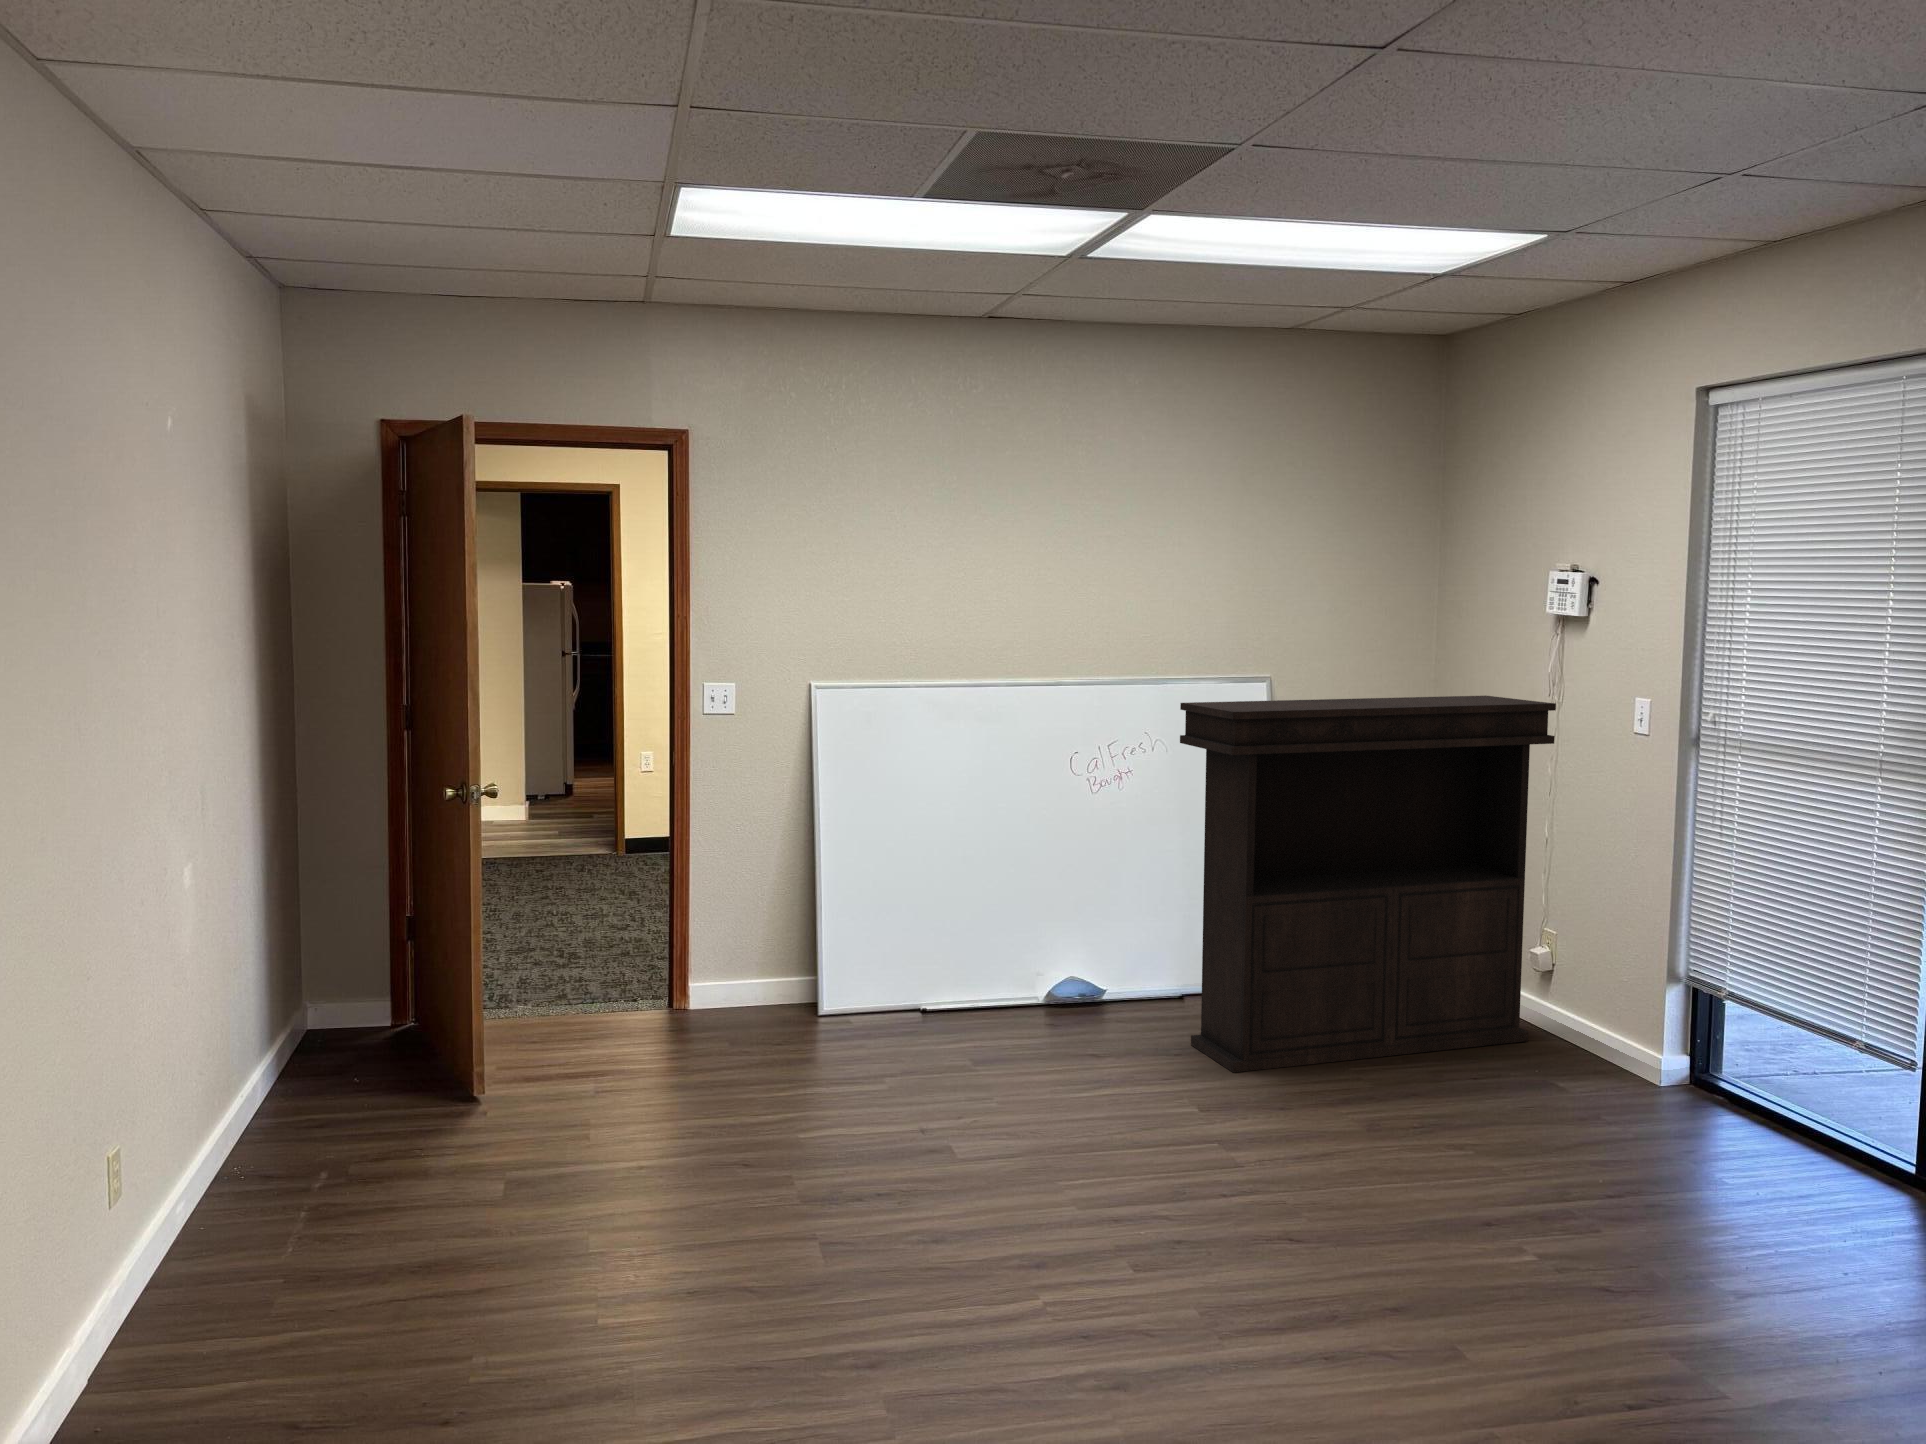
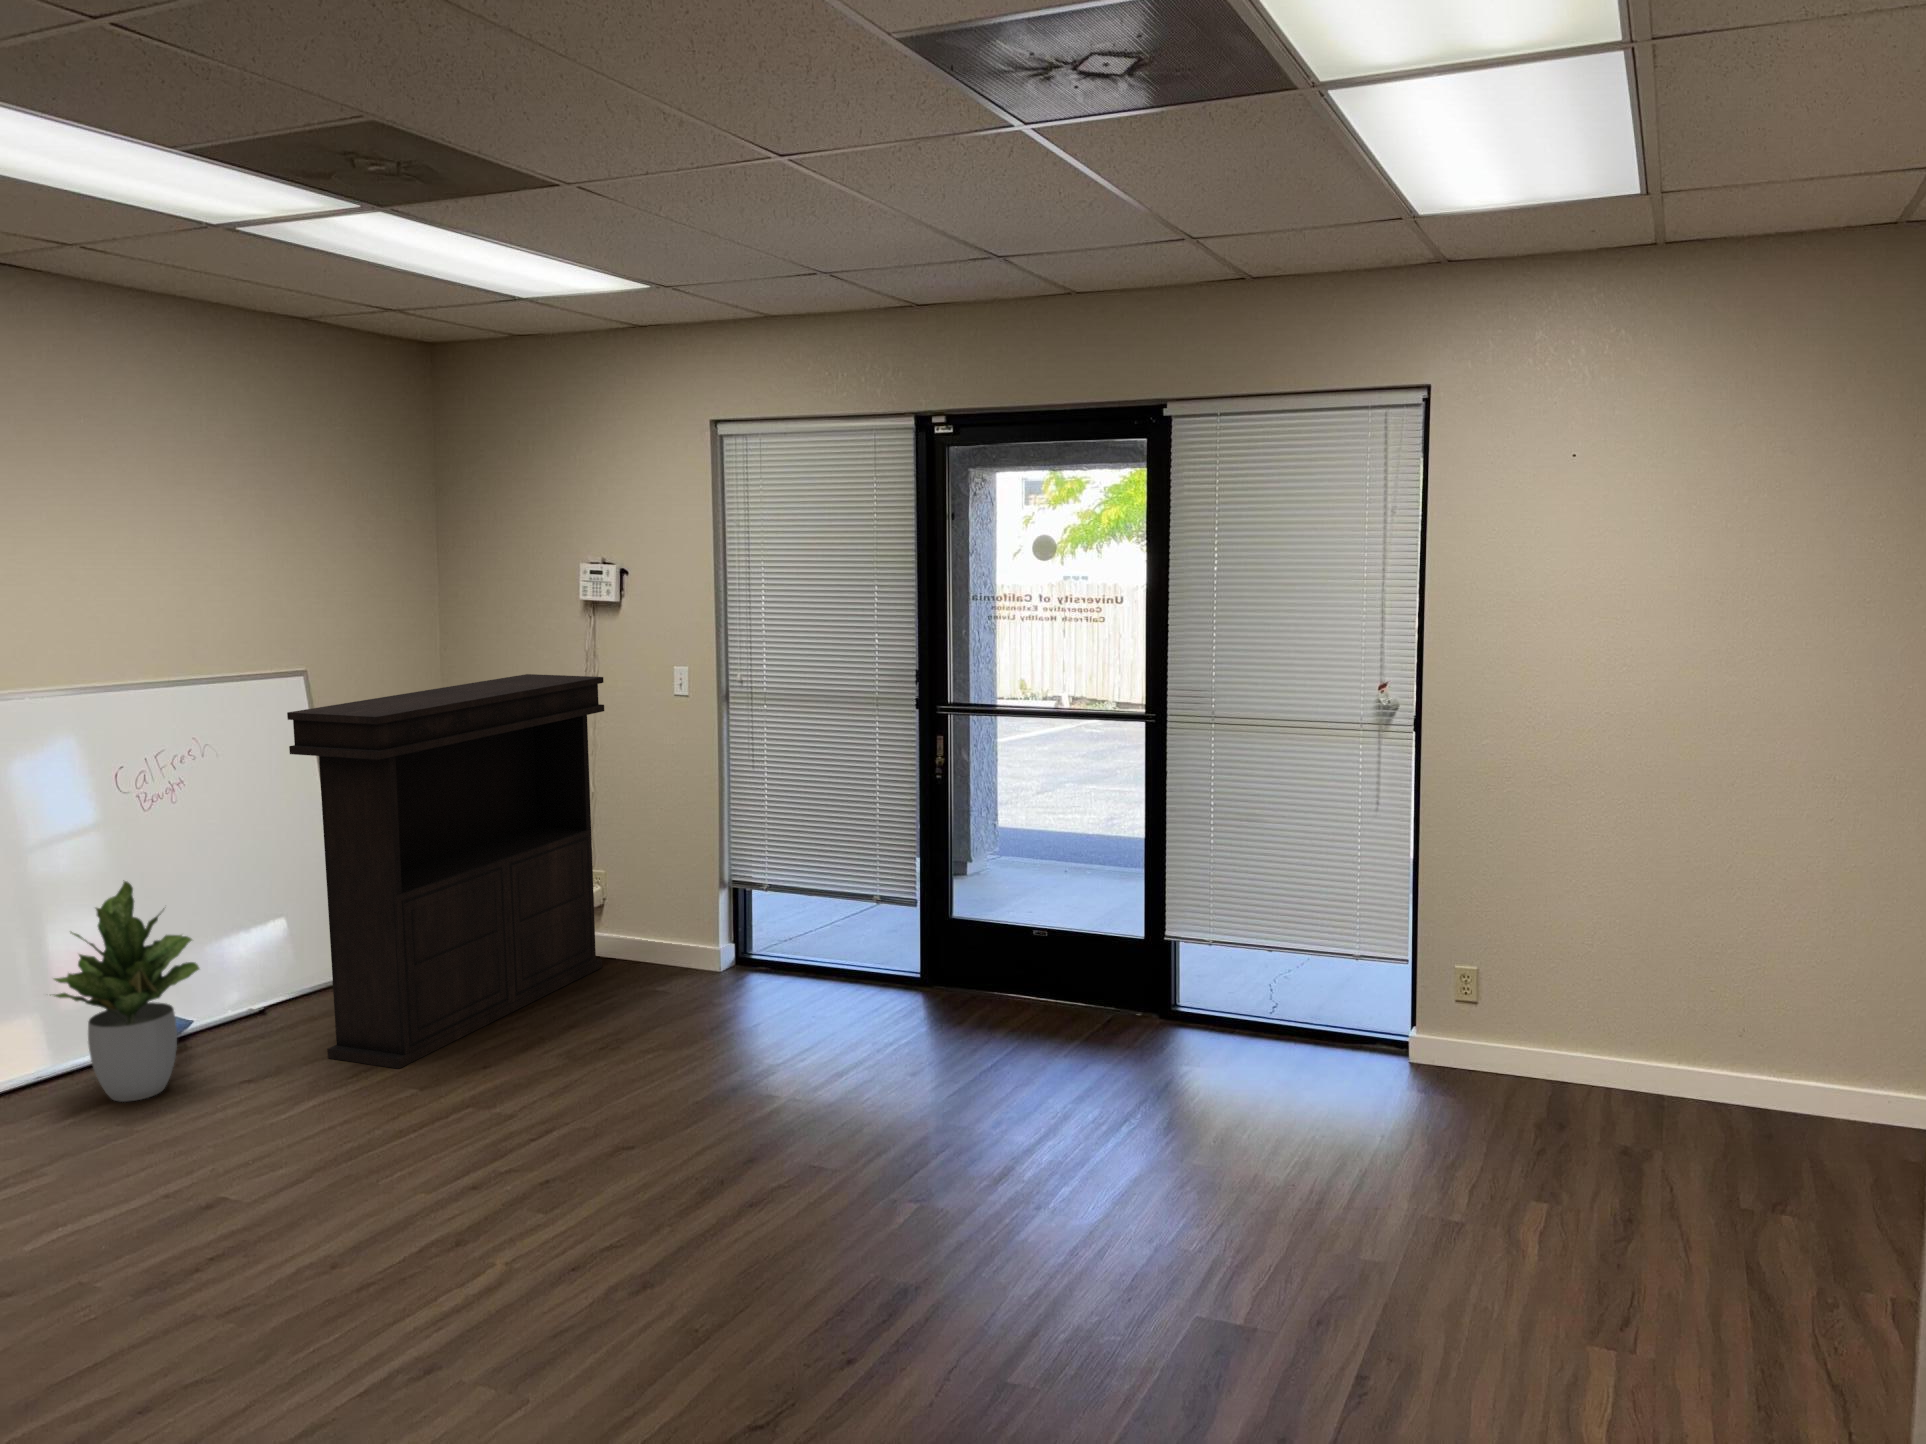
potted plant: none [973,837,1089,1032] -> present [54,881,199,1102]

